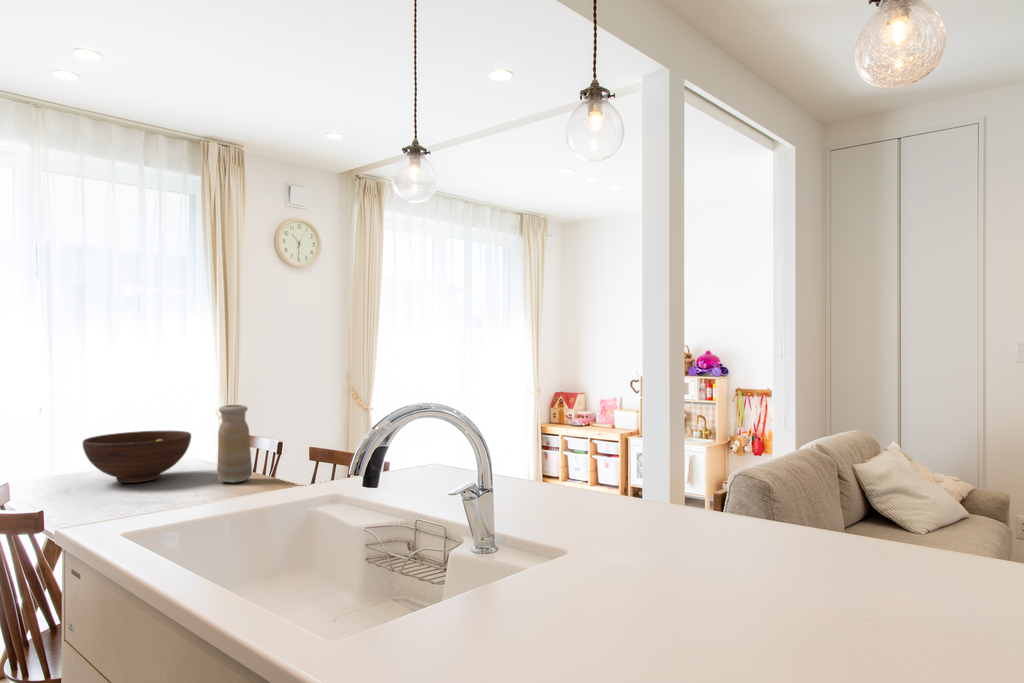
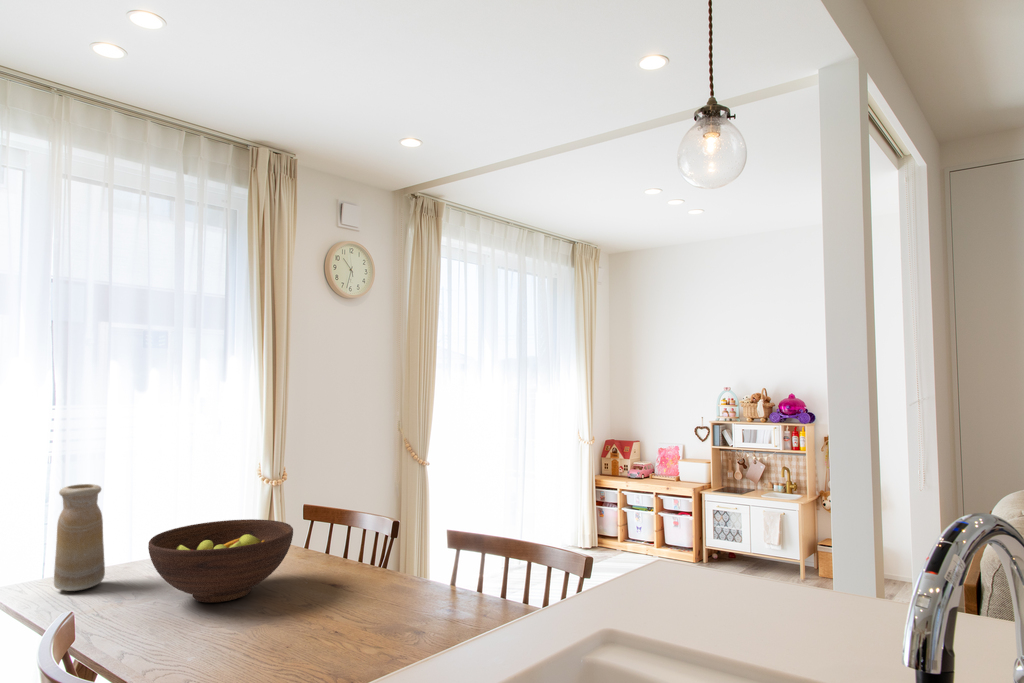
vase: present [217,405,252,483] -> present [54,484,105,591]

